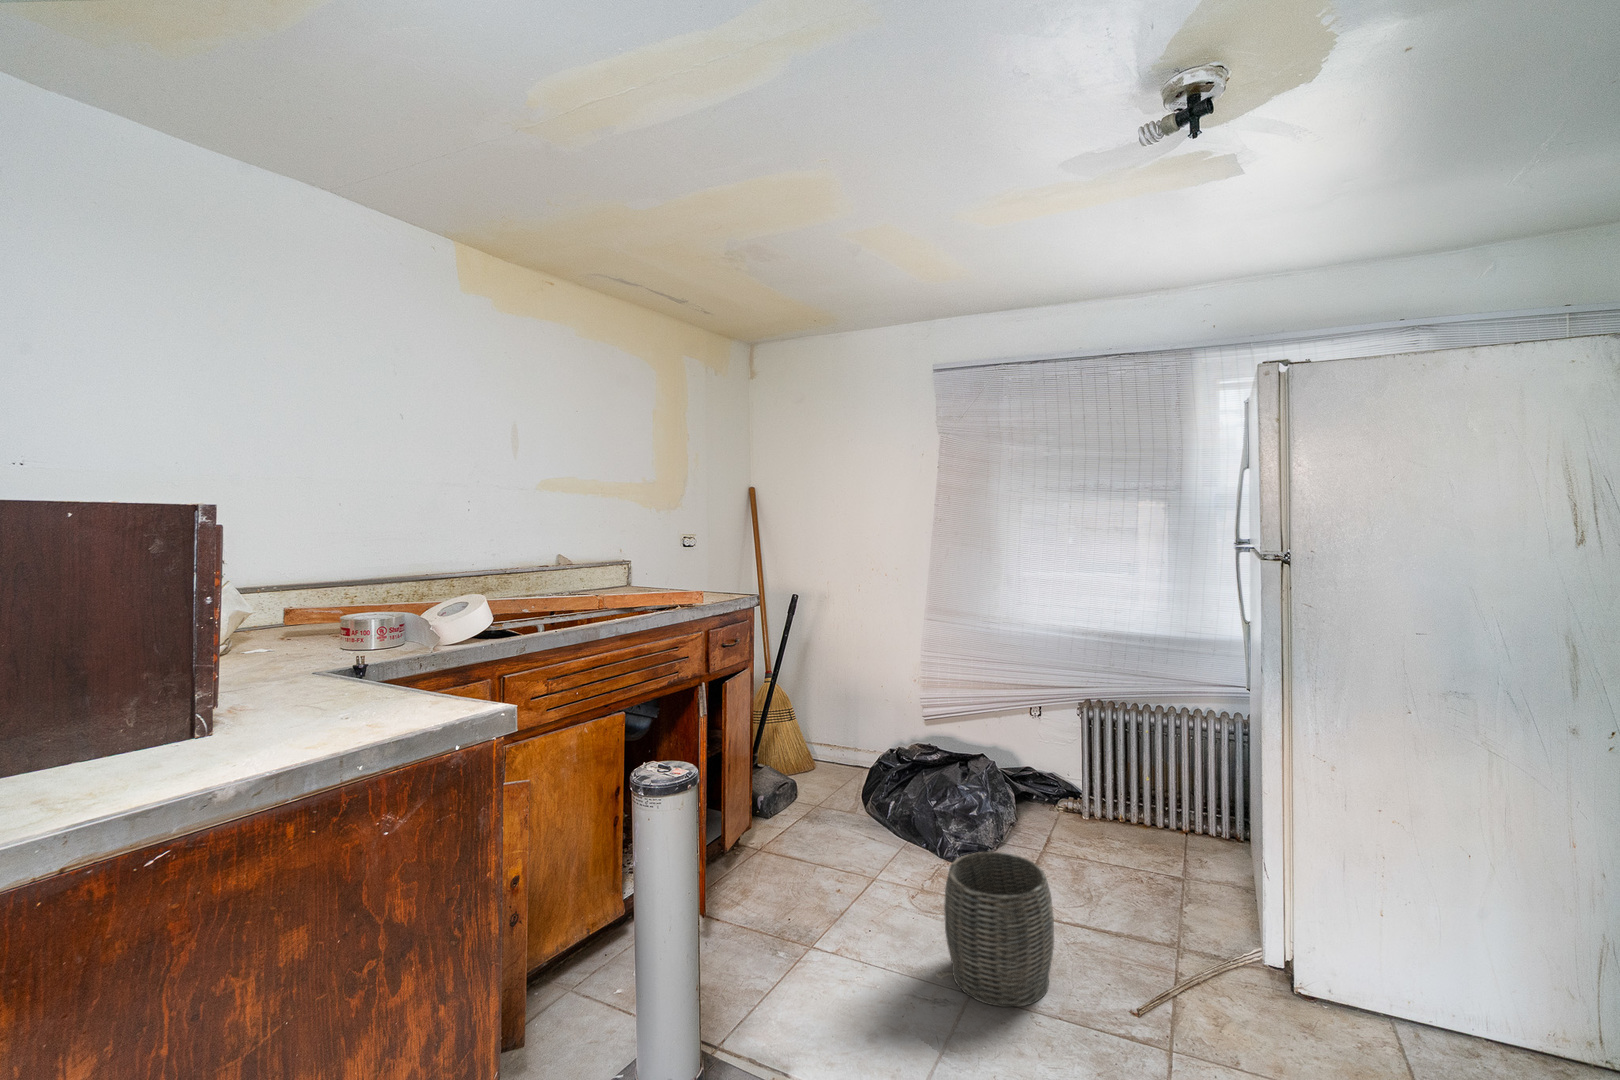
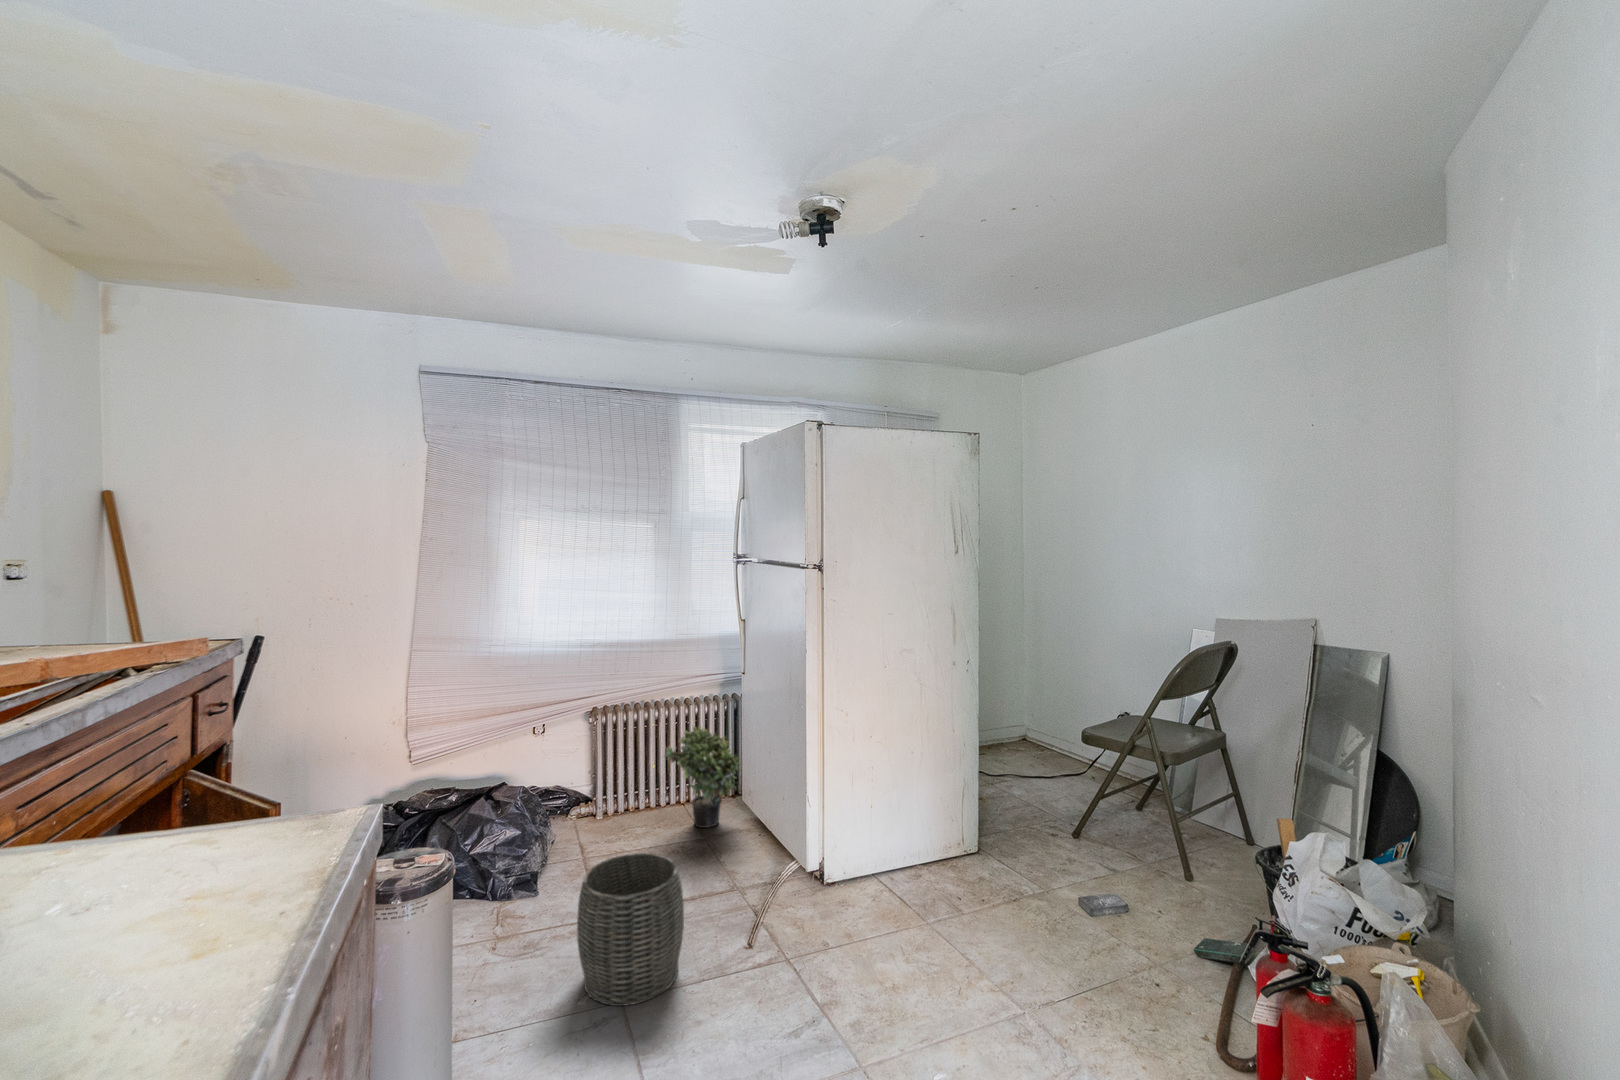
potted plant: none [1138,744,1240,869] -> present [665,727,742,828]

